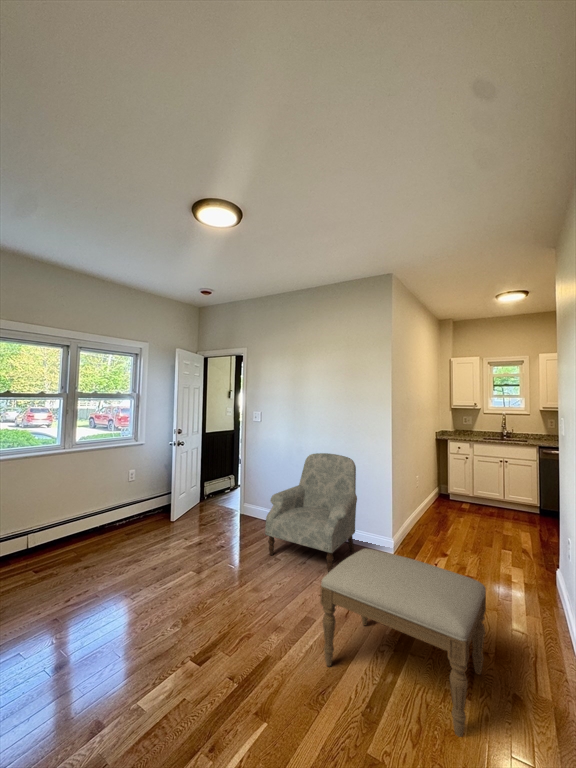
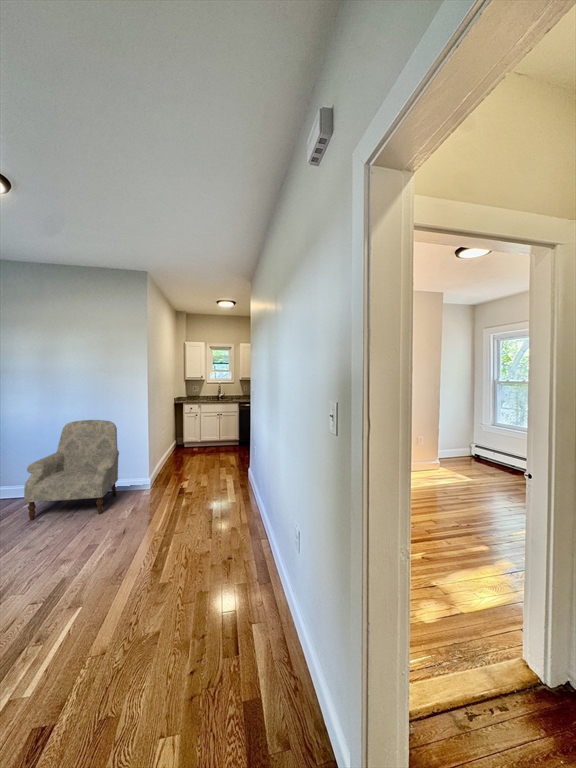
ottoman: present [320,549,486,737] -> none [112,476,218,561]

